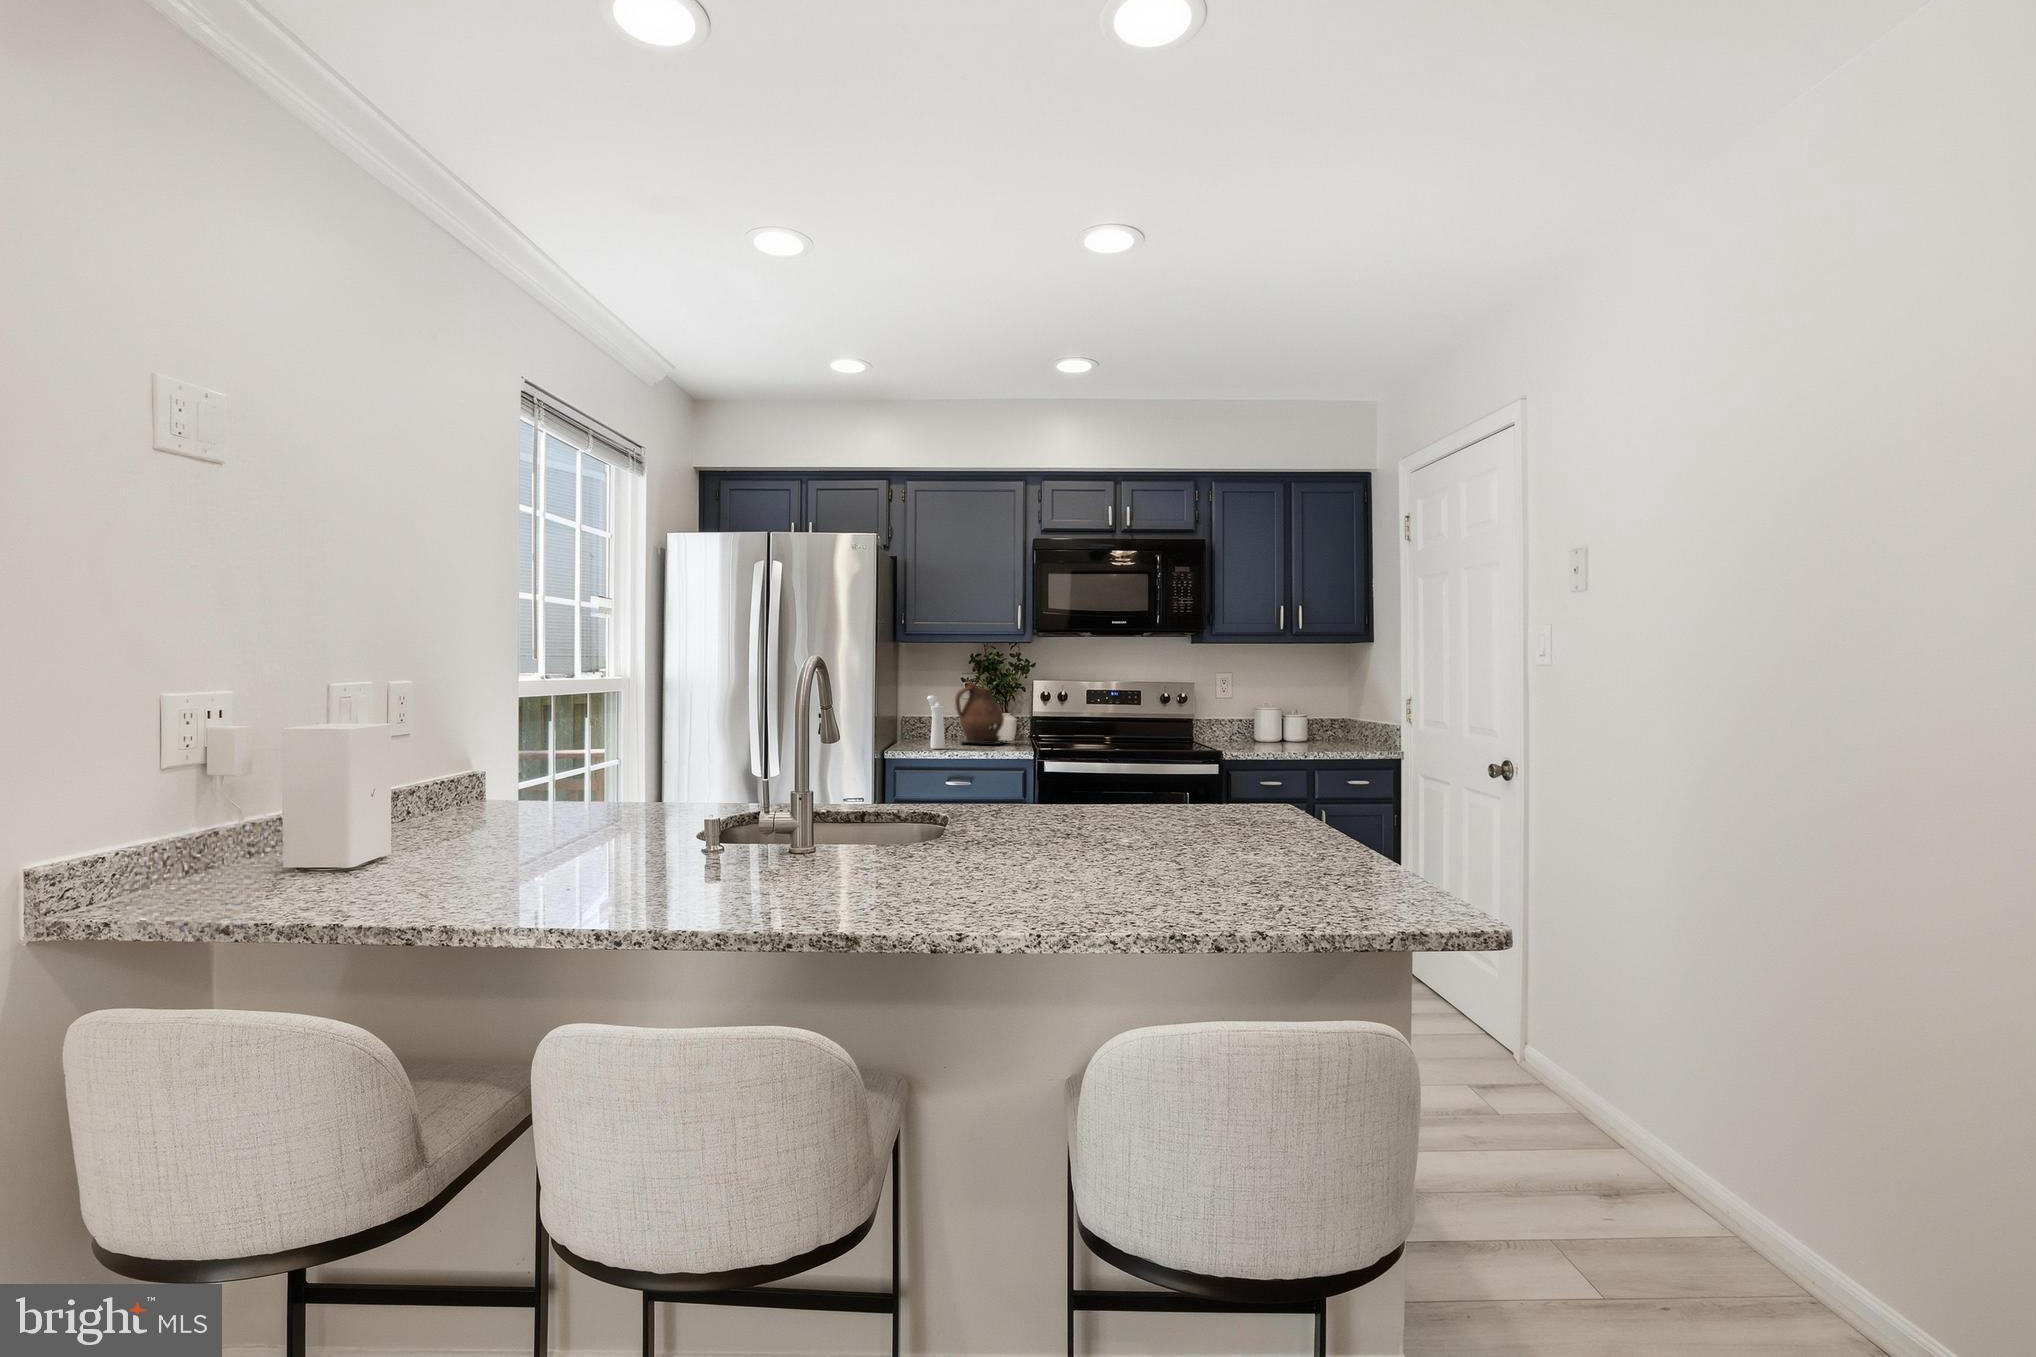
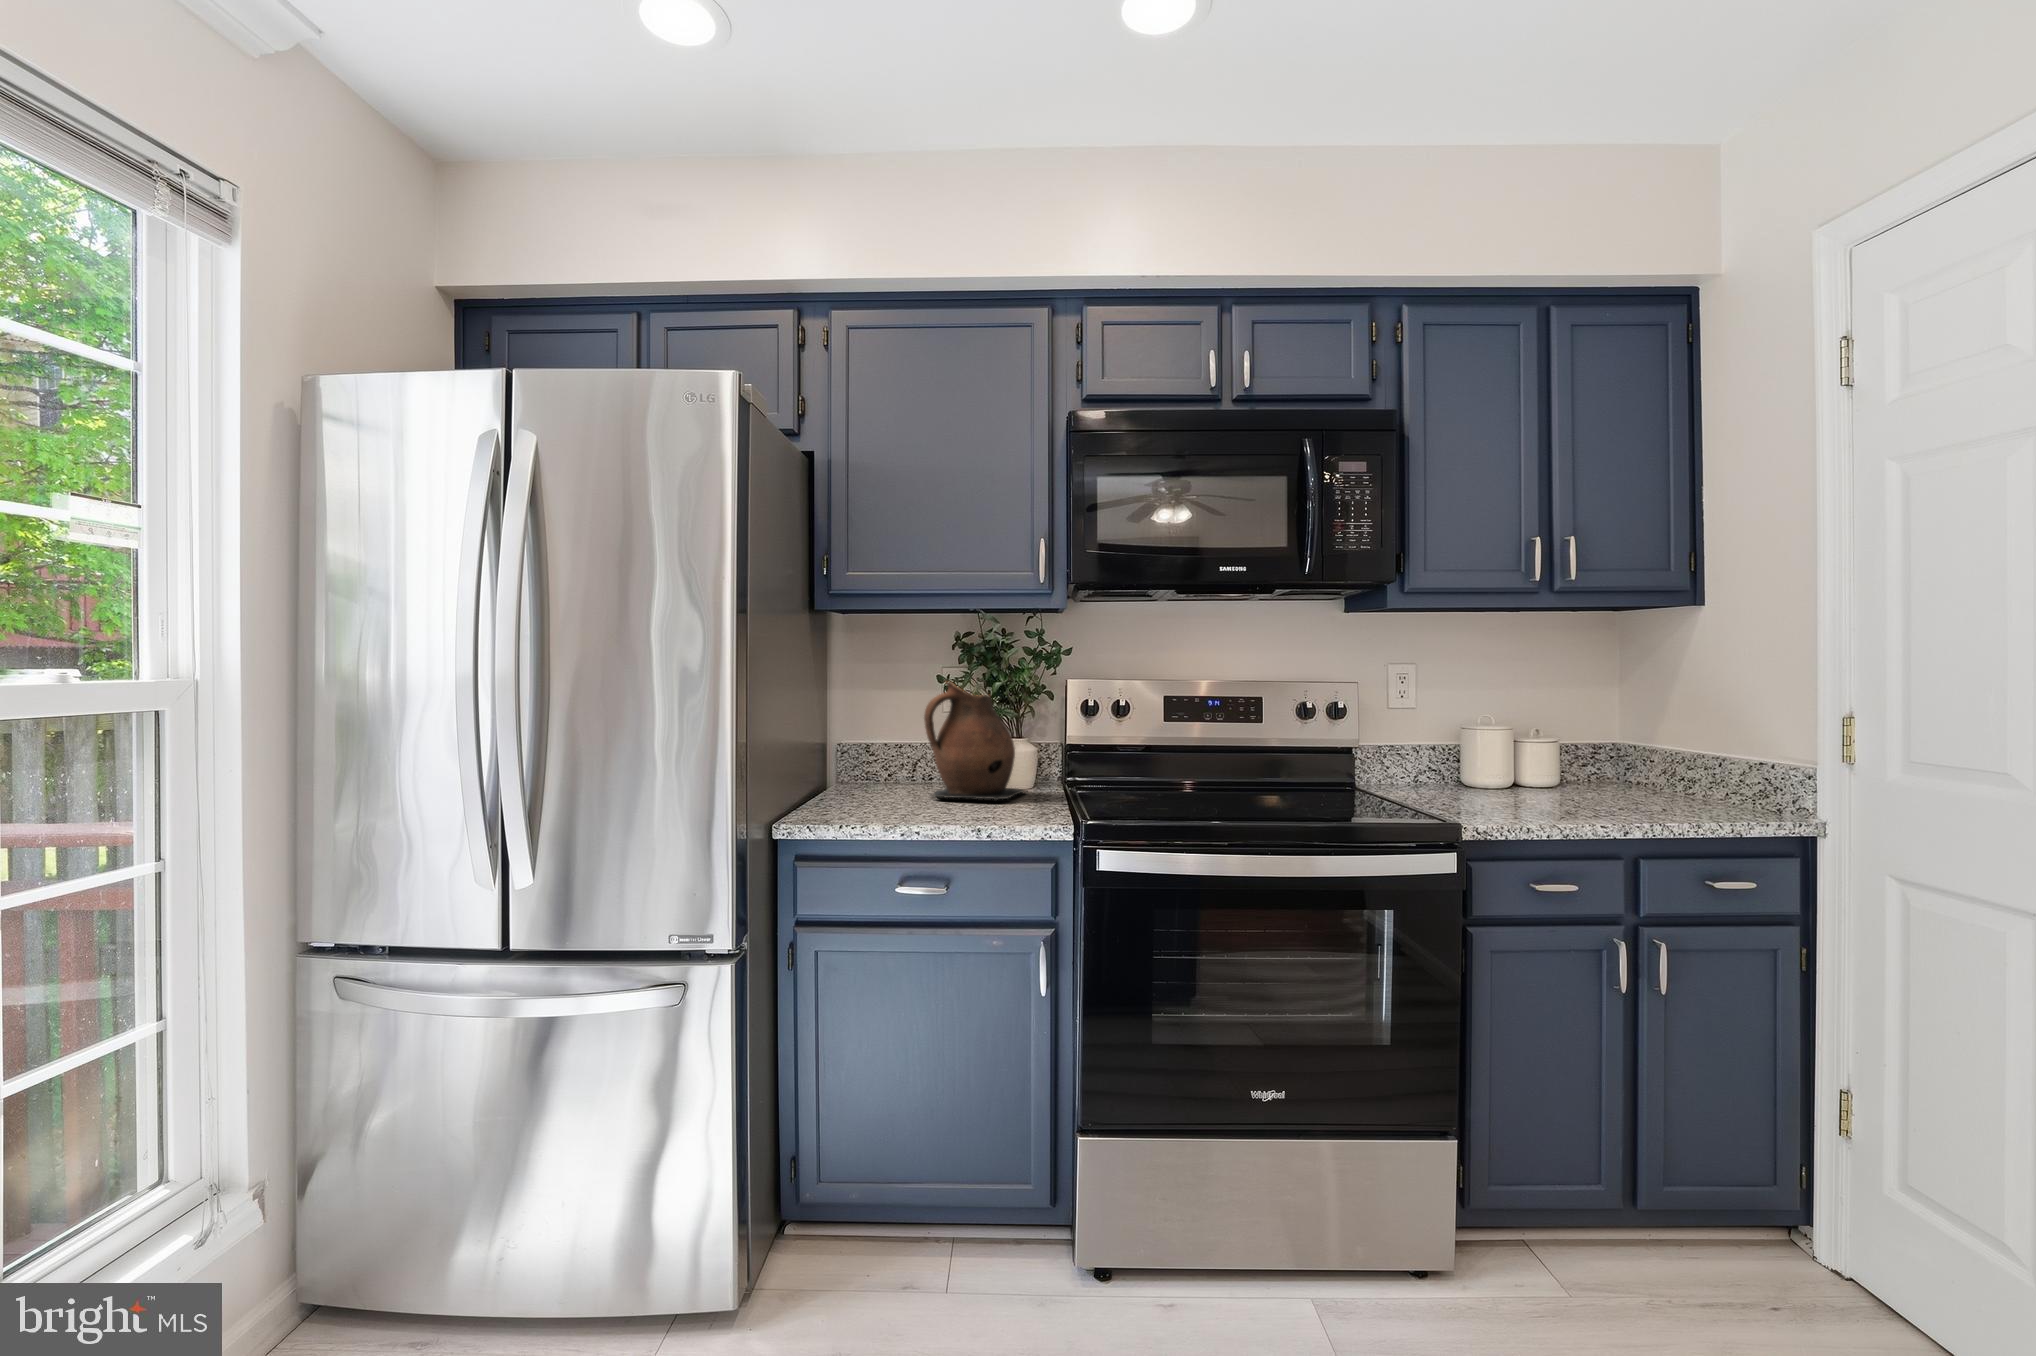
pepper mill: present [927,696,945,749] -> none [869,710,901,815]

